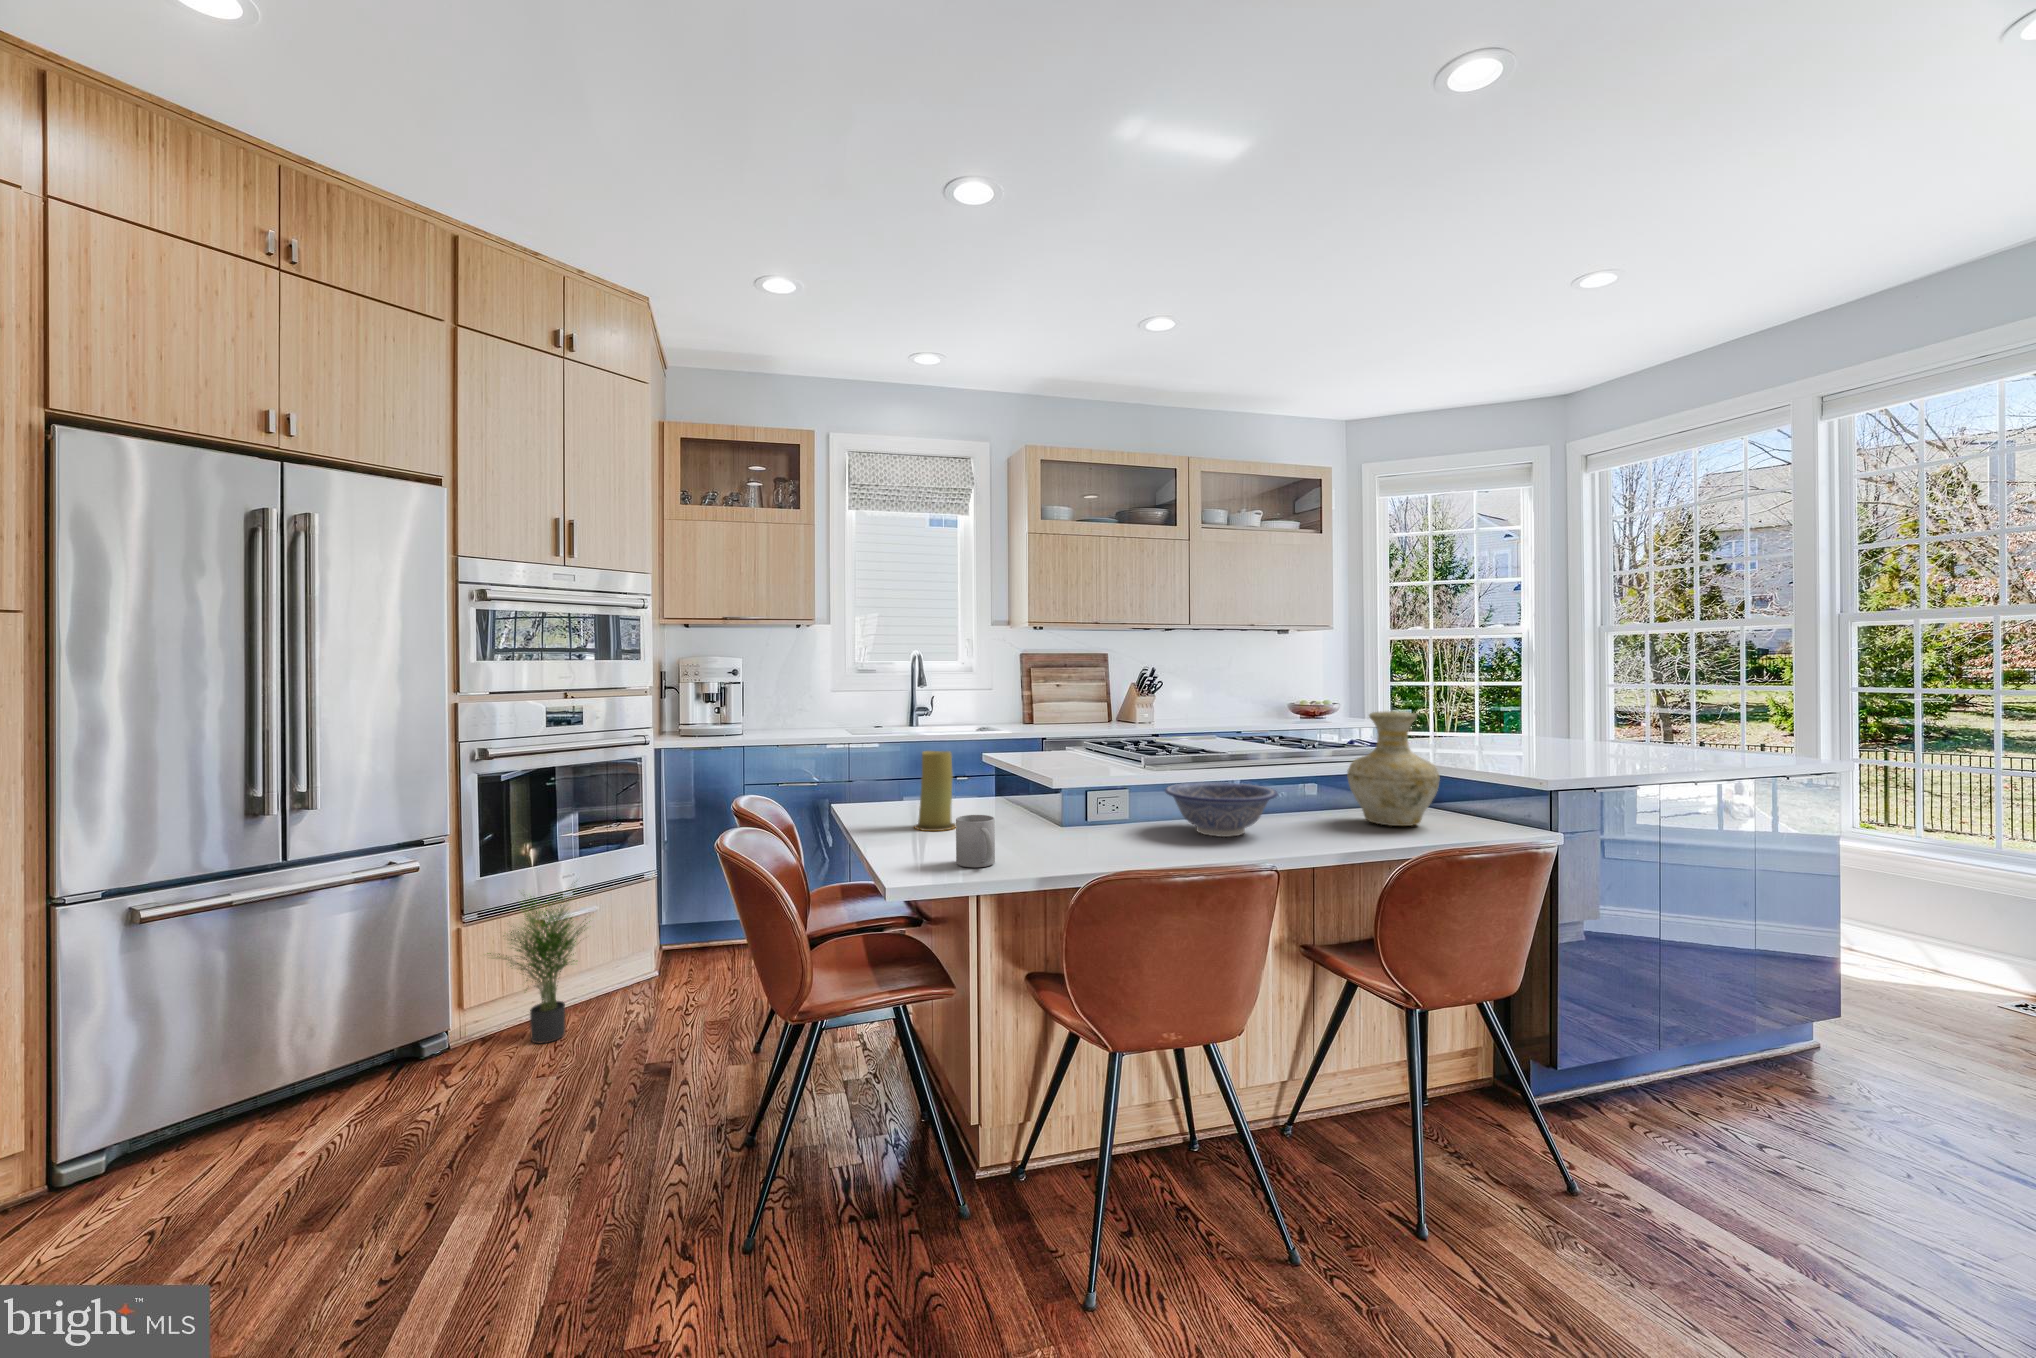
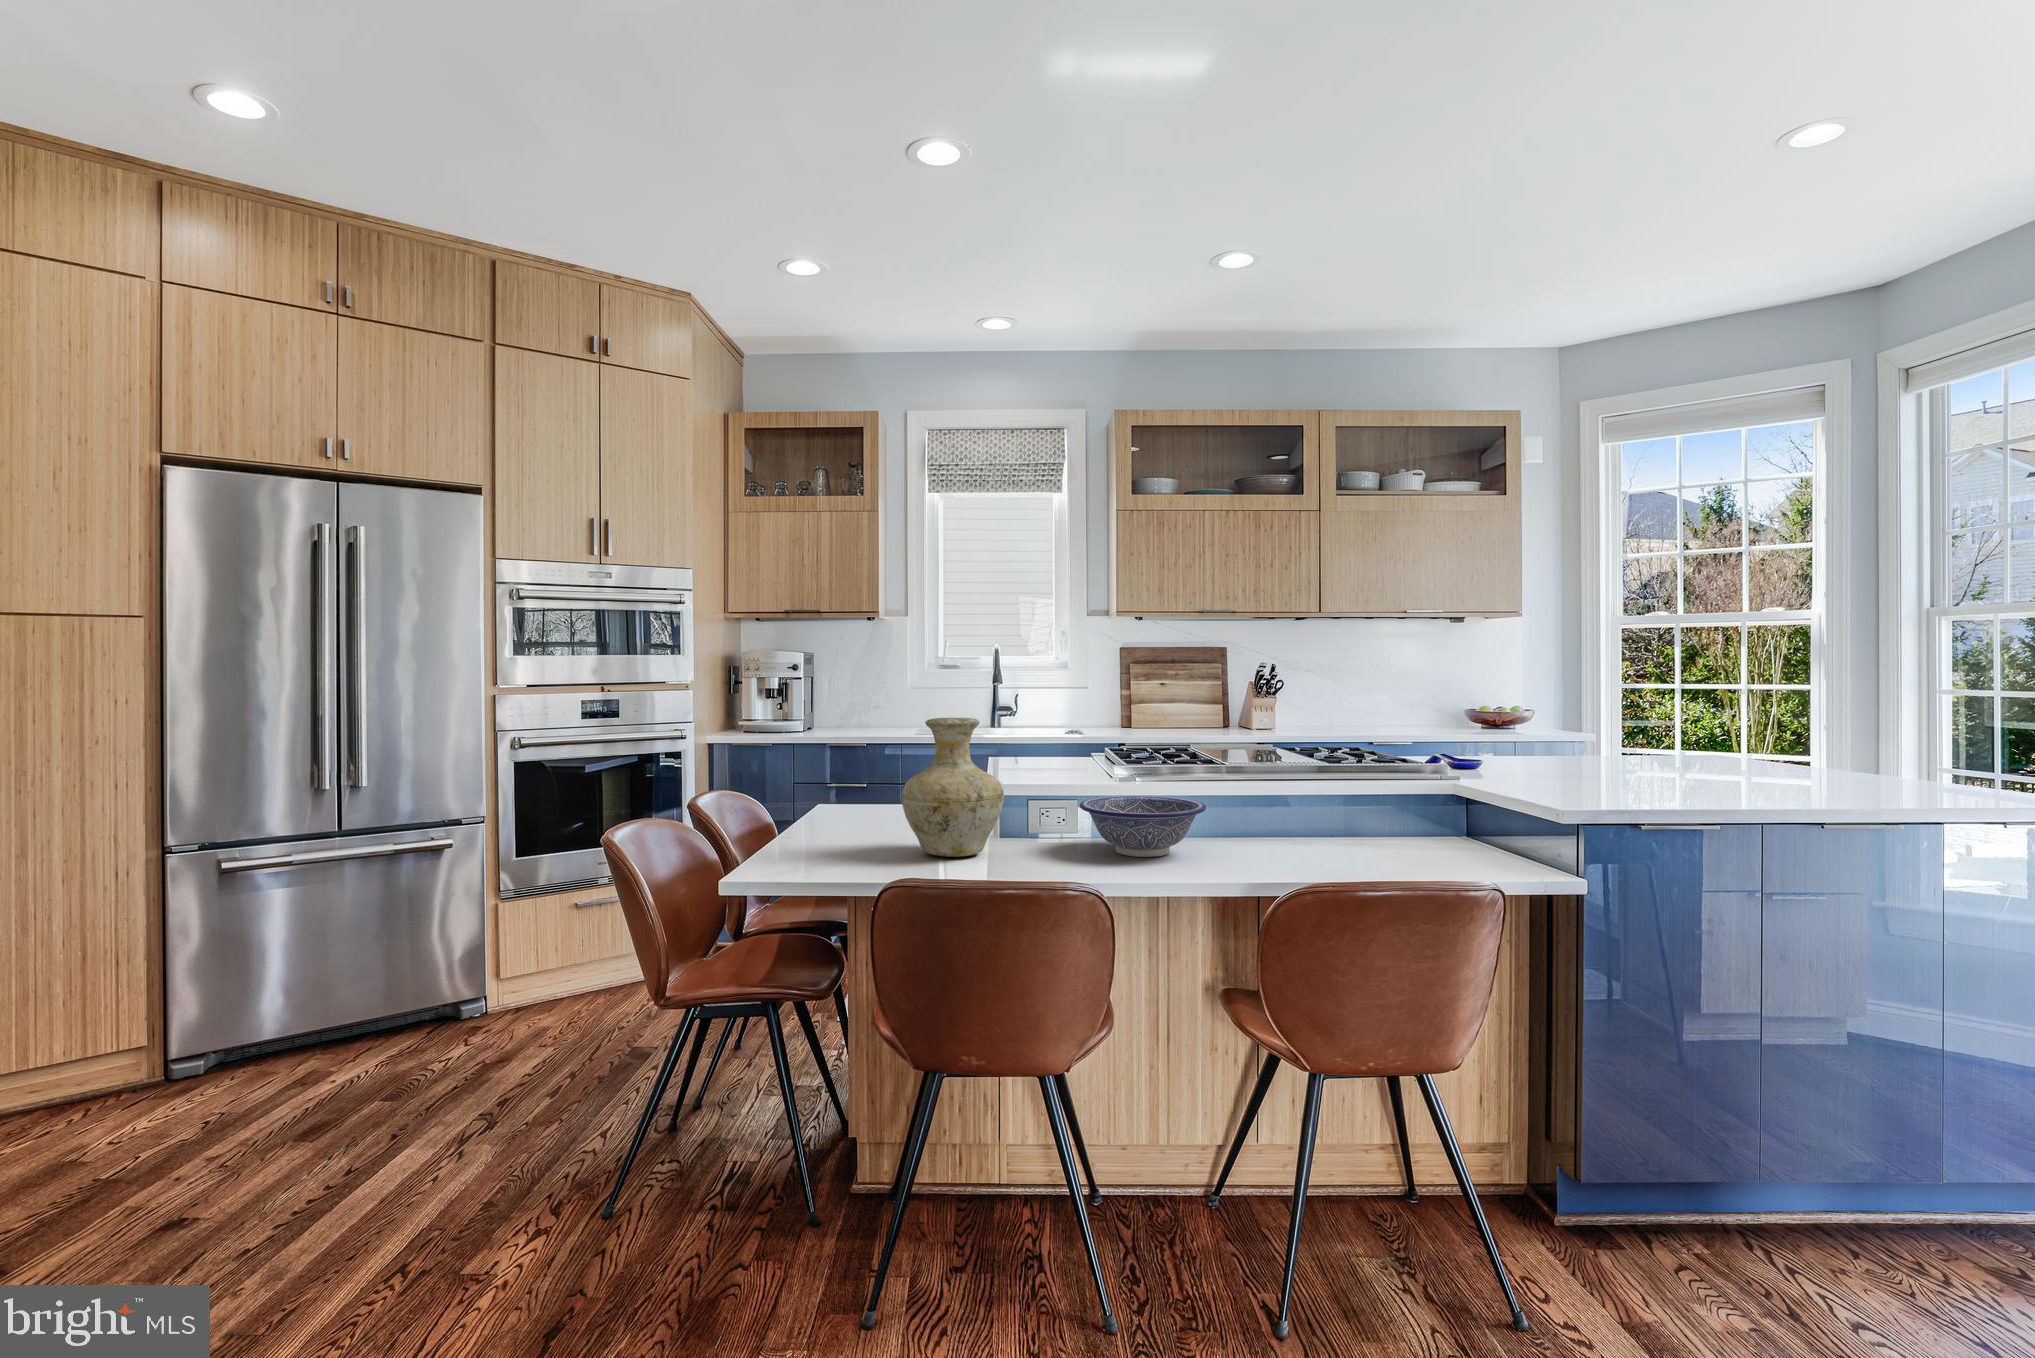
vase: present [1347,711,1440,826] -> present [902,718,1004,857]
candle: present [914,751,956,831] -> none [836,750,881,833]
mug: present [956,815,995,867] -> none [806,815,847,868]
potted plant: present [487,899,587,1043] -> none [499,864,616,1020]

